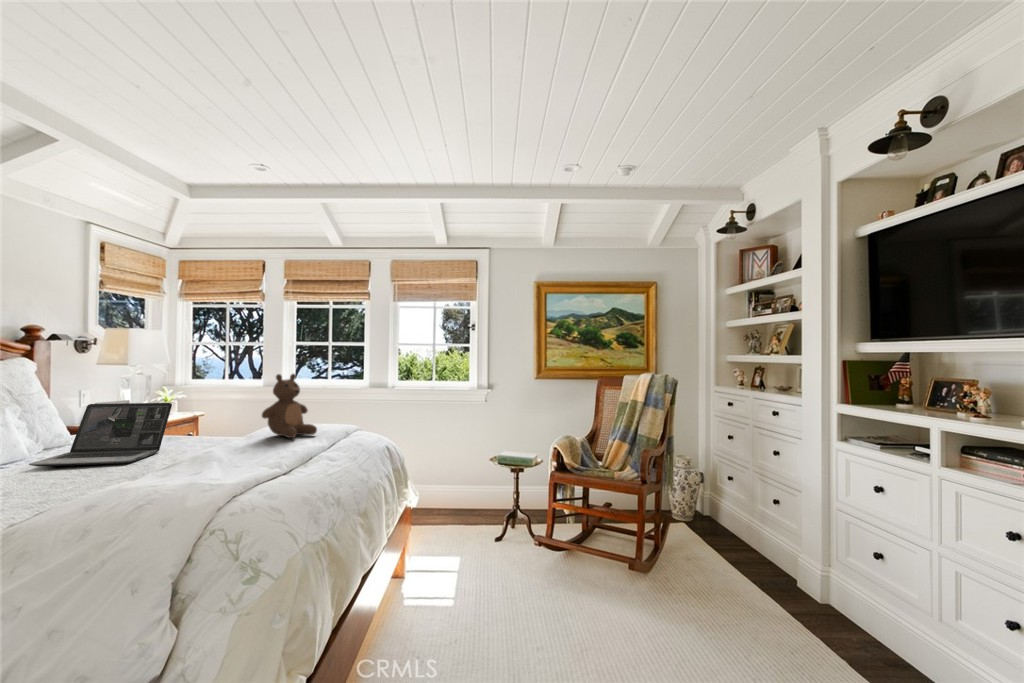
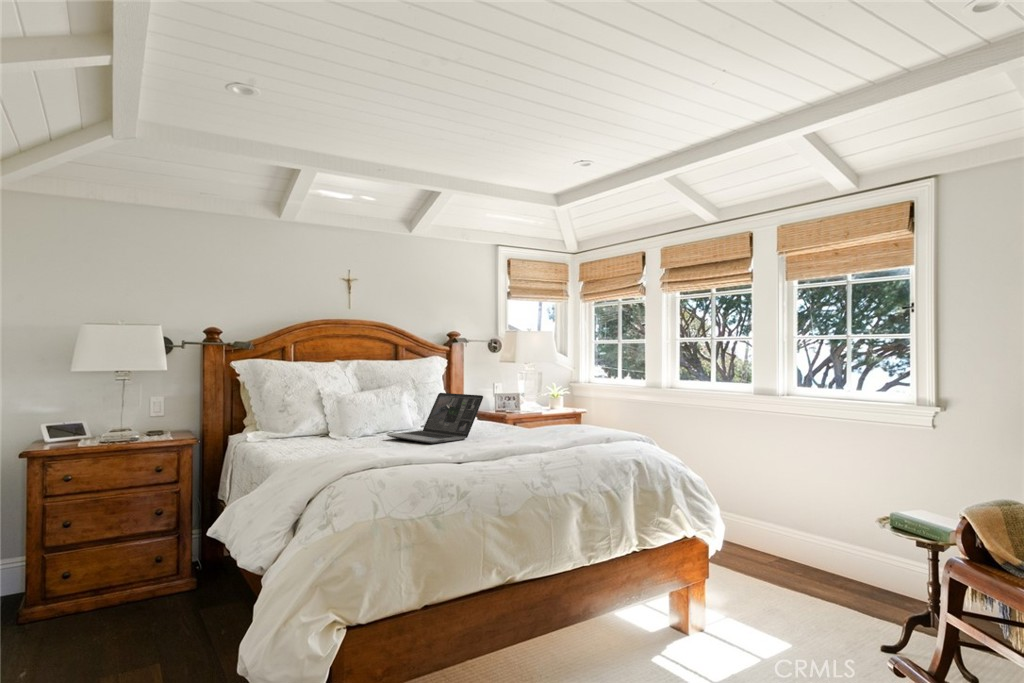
teddy bear: present [262,374,317,438] -> none [537,371,591,441]

